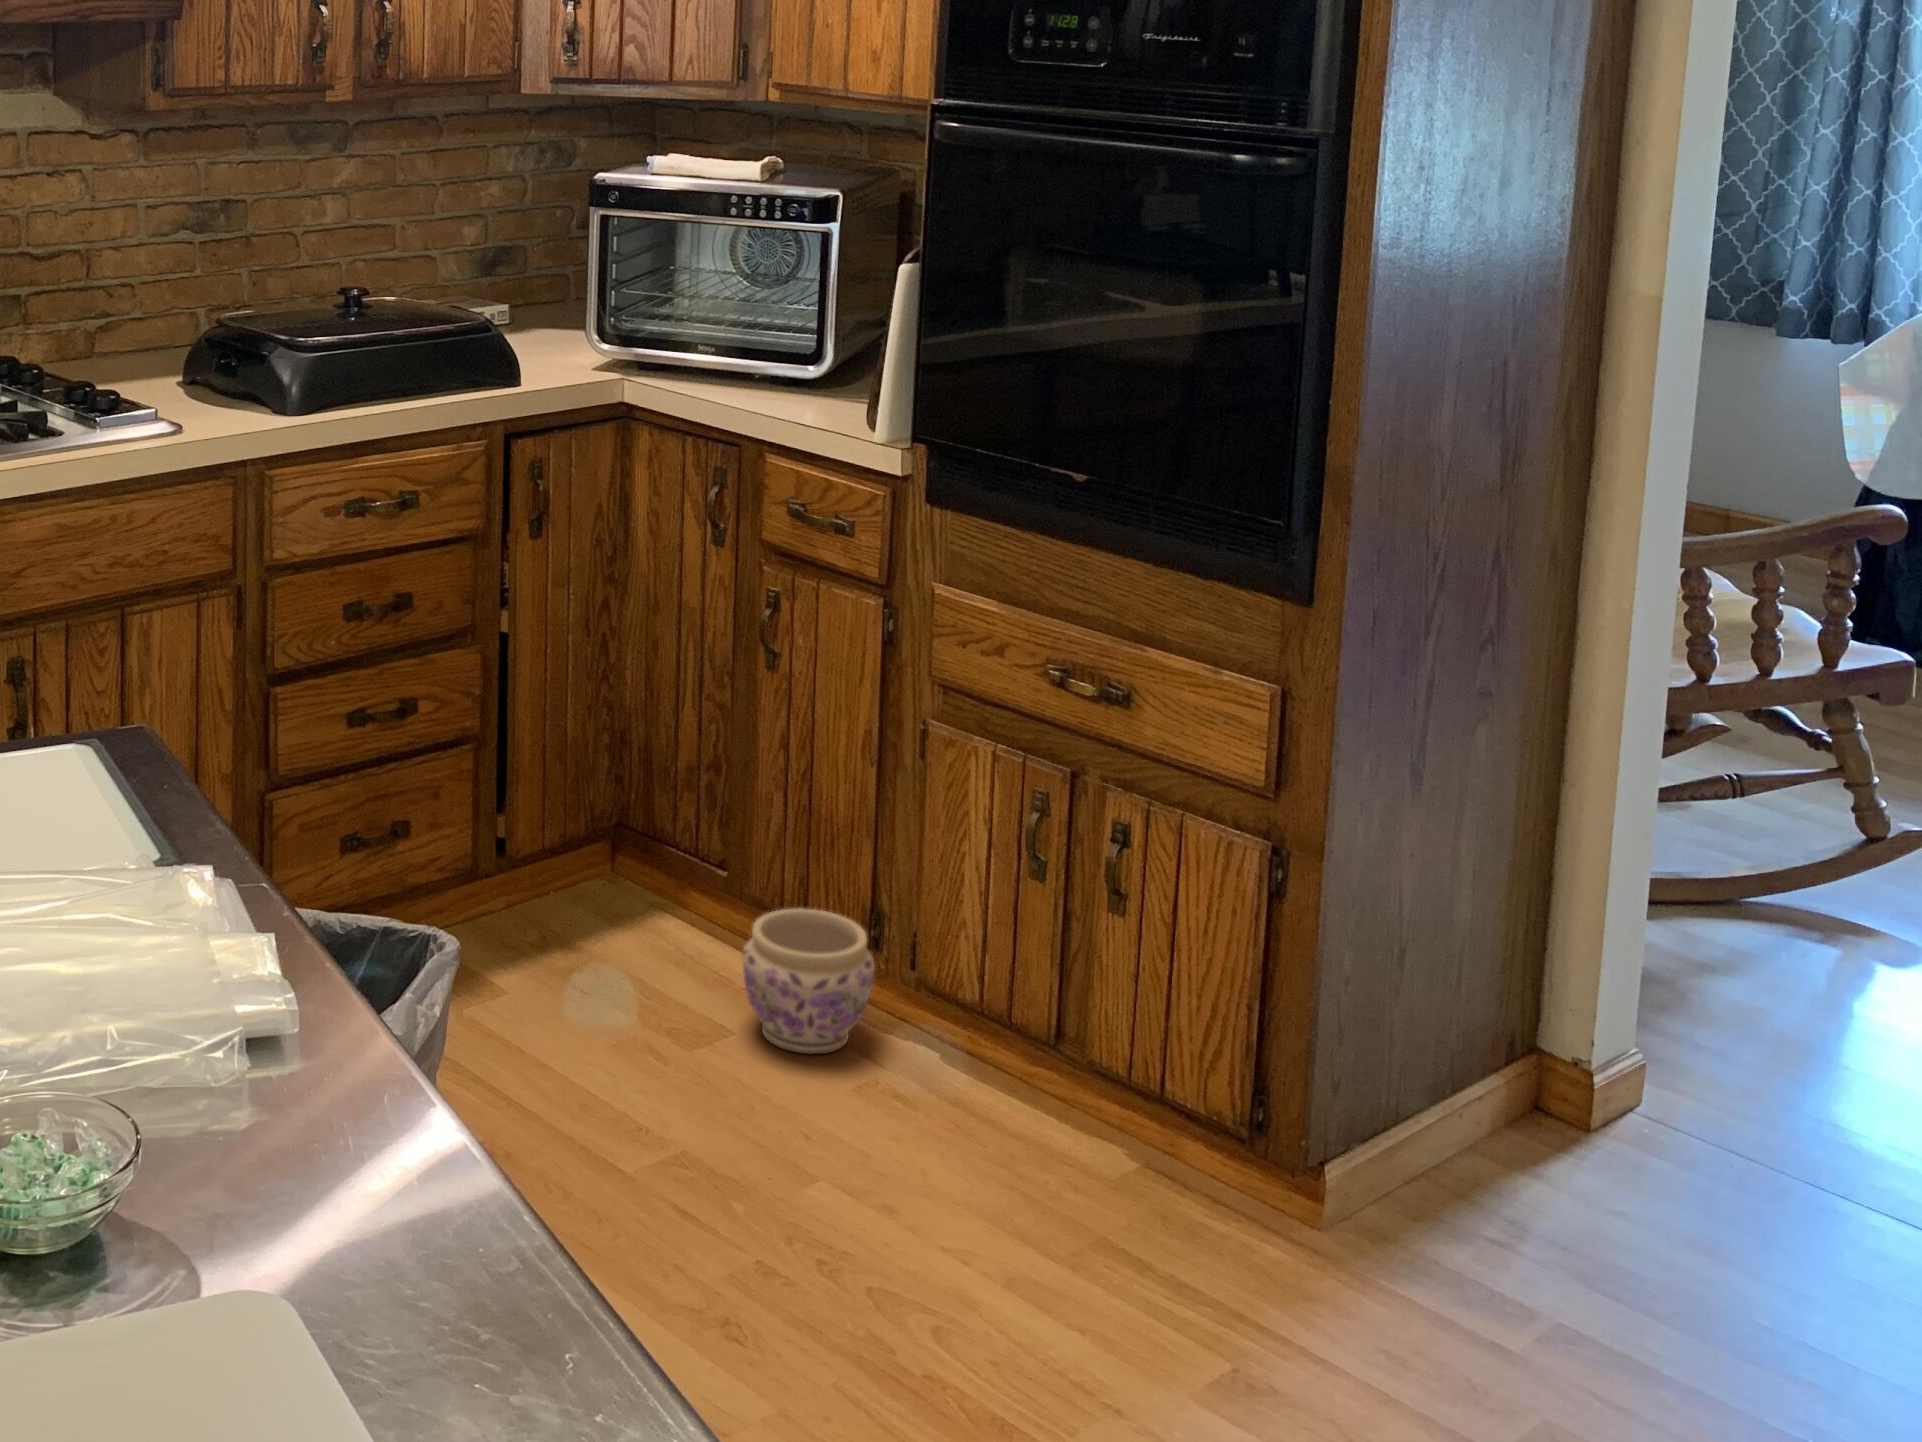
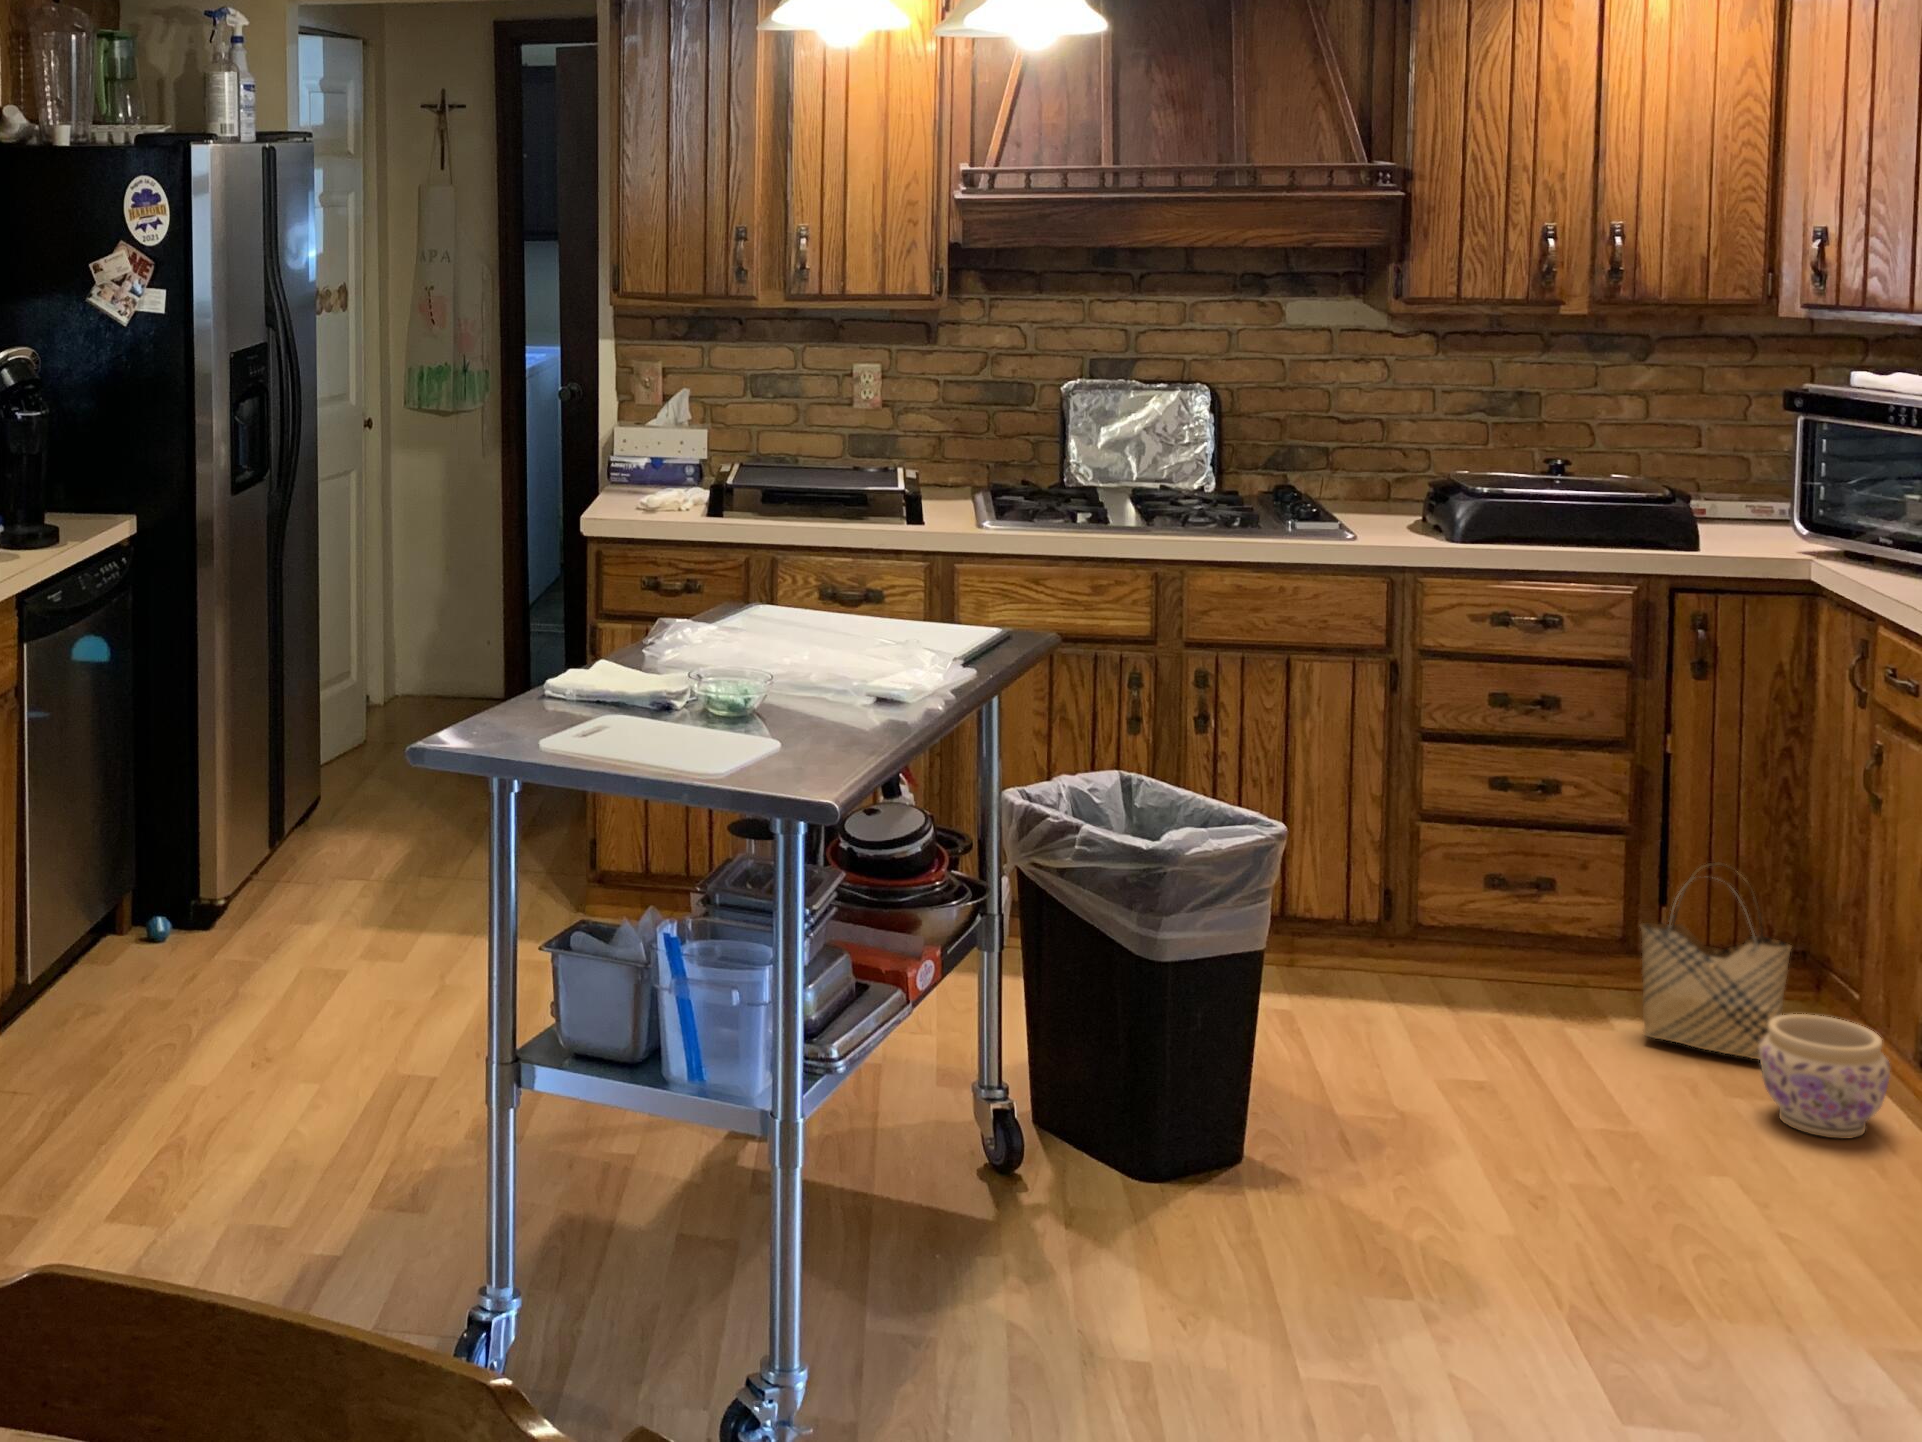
woven basket: none [541,752,687,981] -> present [1640,863,1791,1060]

